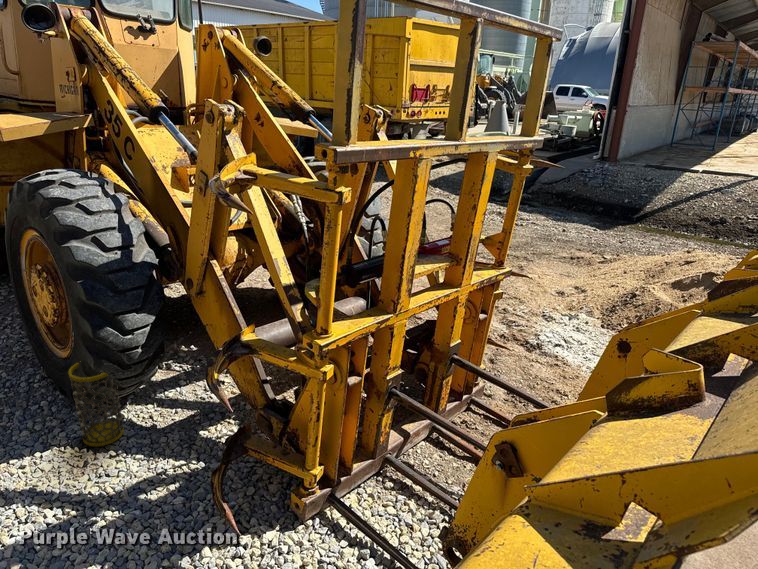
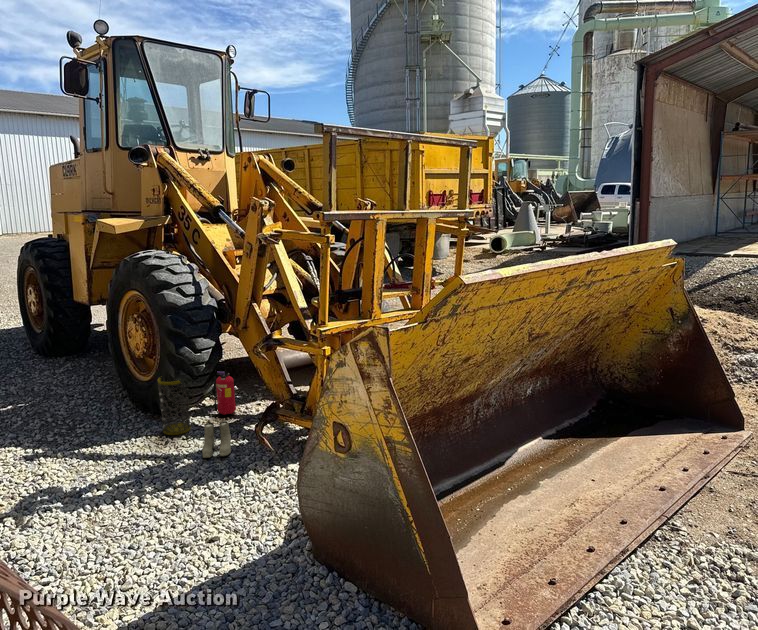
fire extinguisher: none [151,331,190,404] -> present [212,360,236,415]
boots: none [135,441,180,502] -> present [202,421,231,458]

